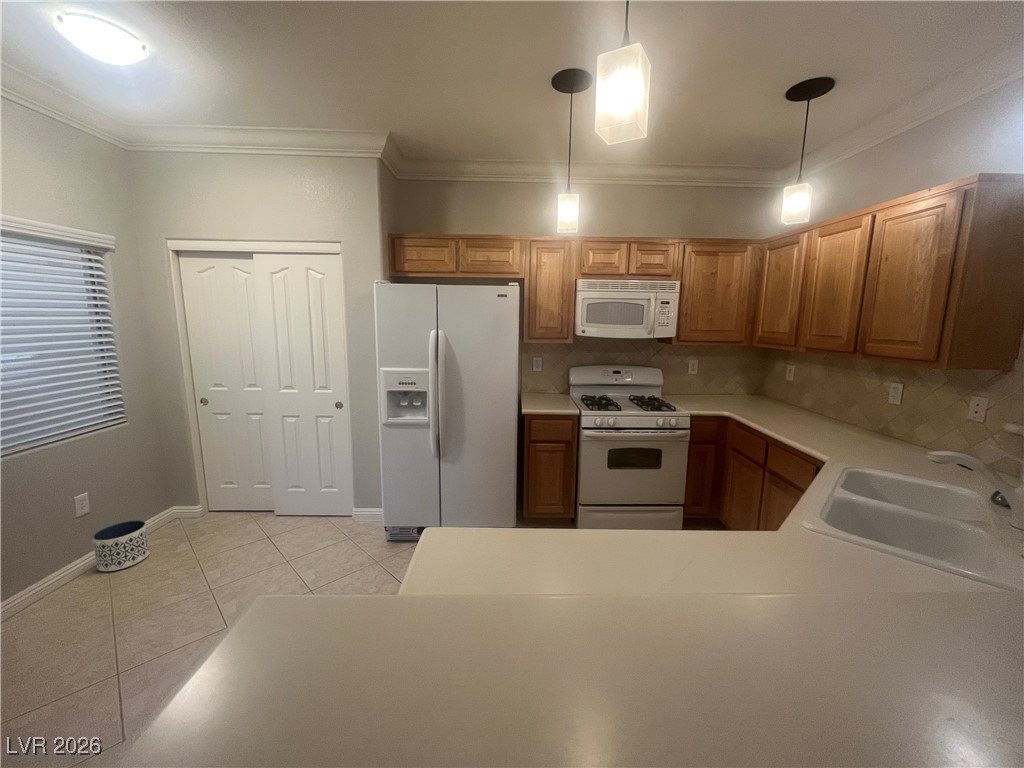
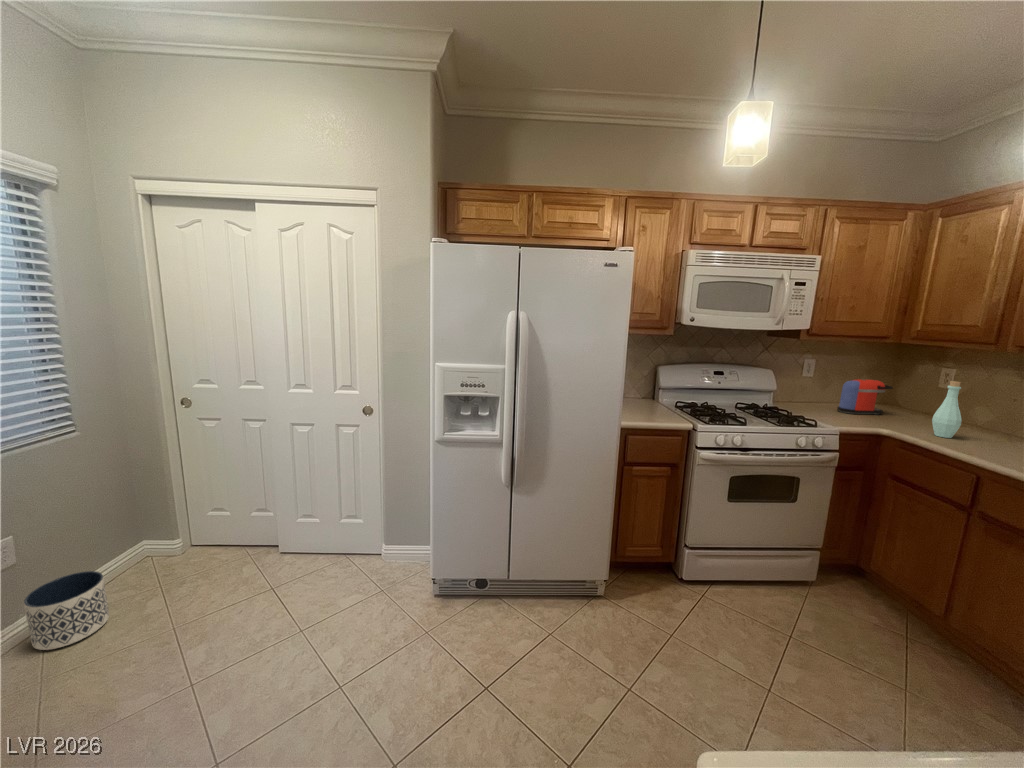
bottle: none [760,374,779,417] -> present [932,381,962,438]
coffee maker: none [709,375,751,402] -> present [837,379,893,414]

